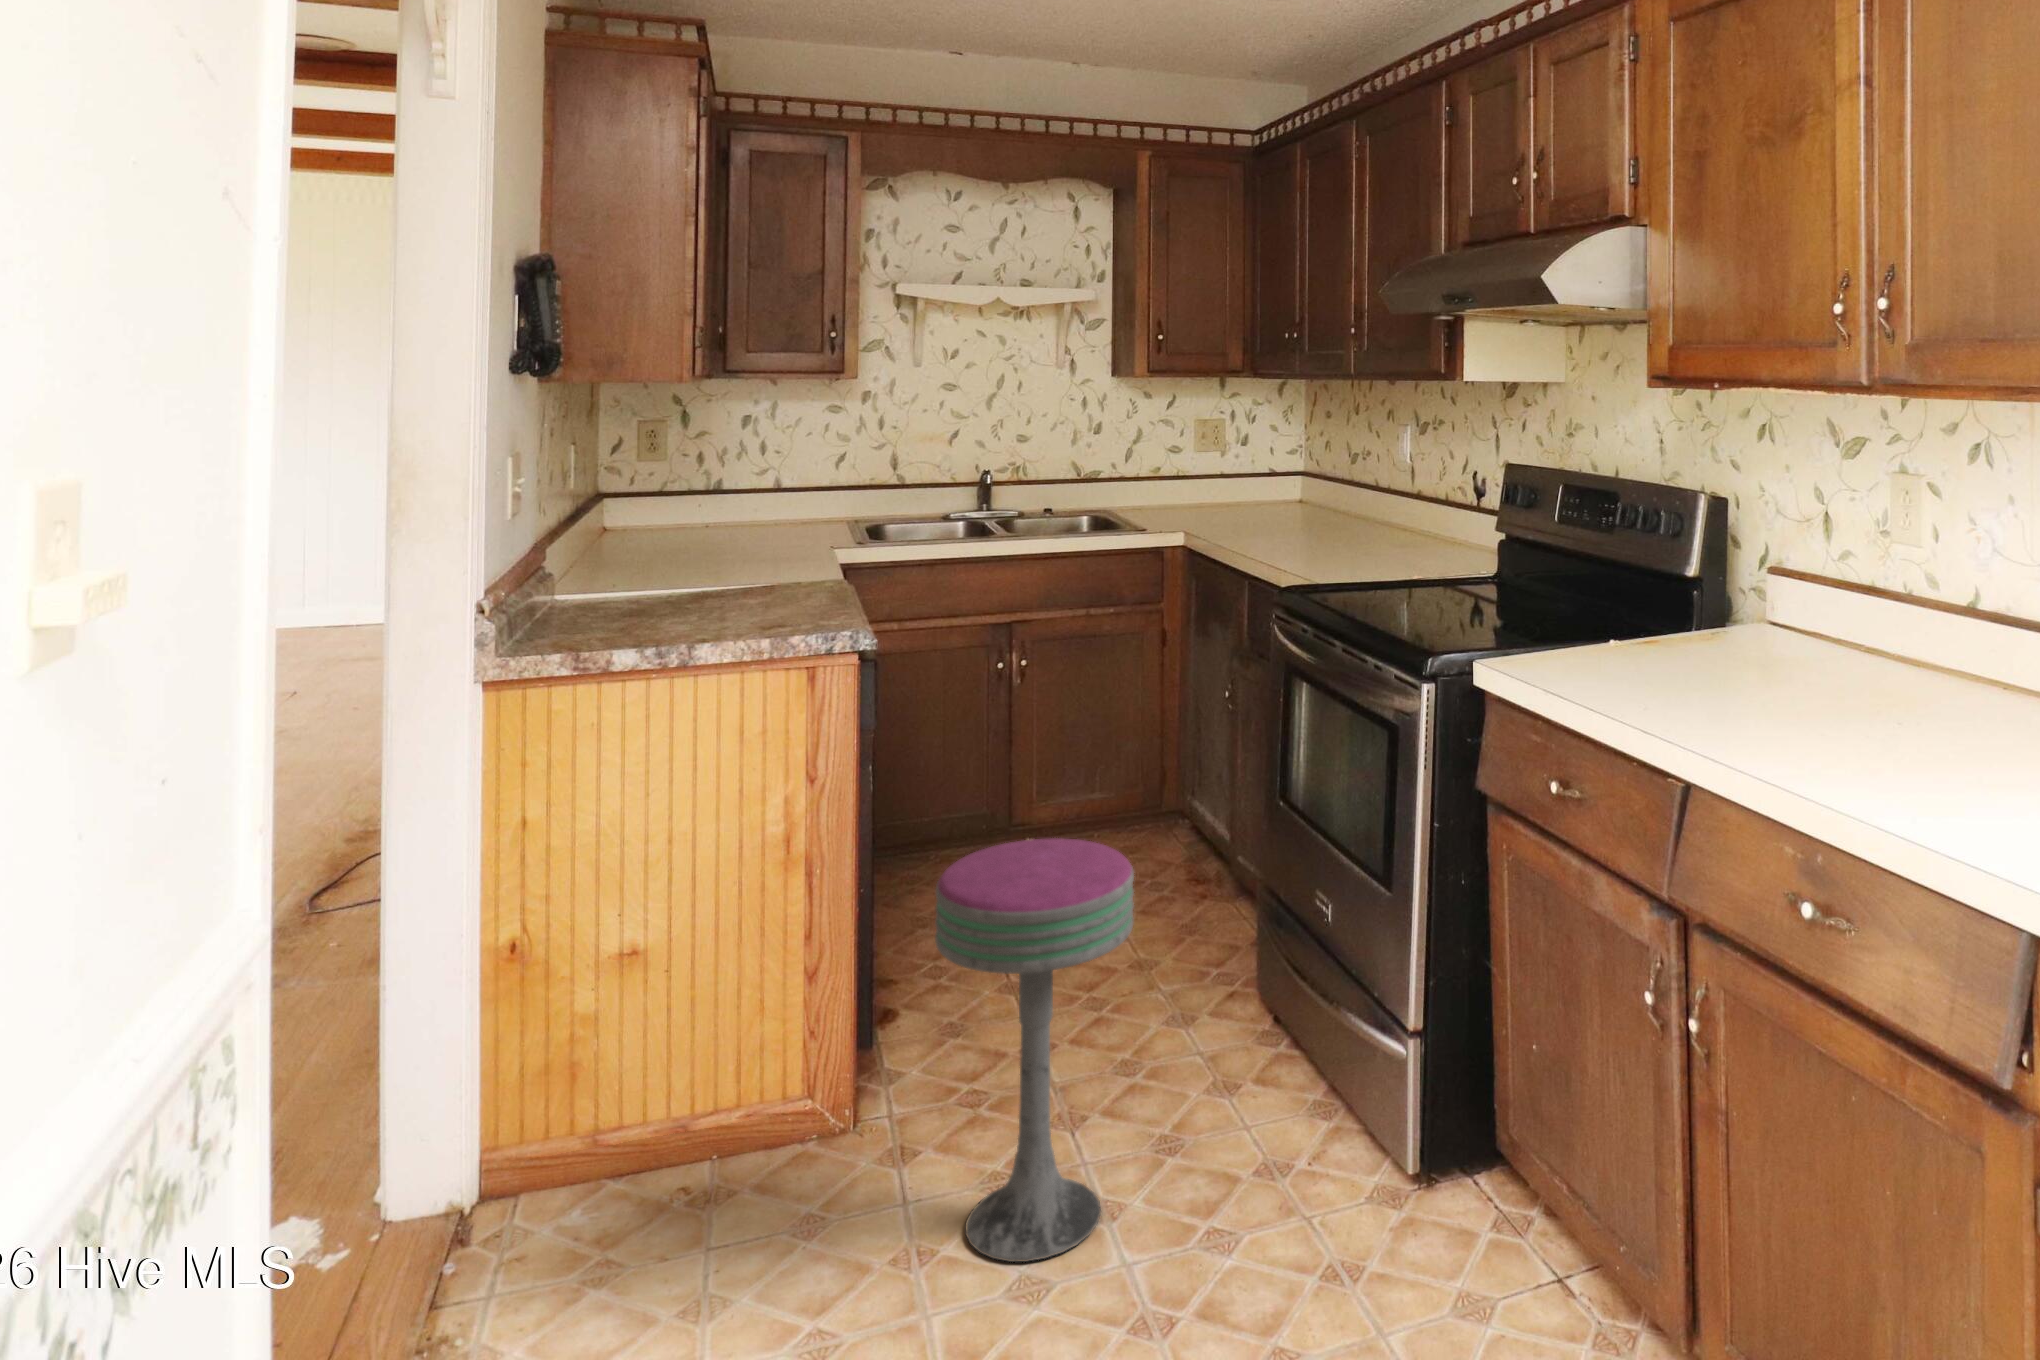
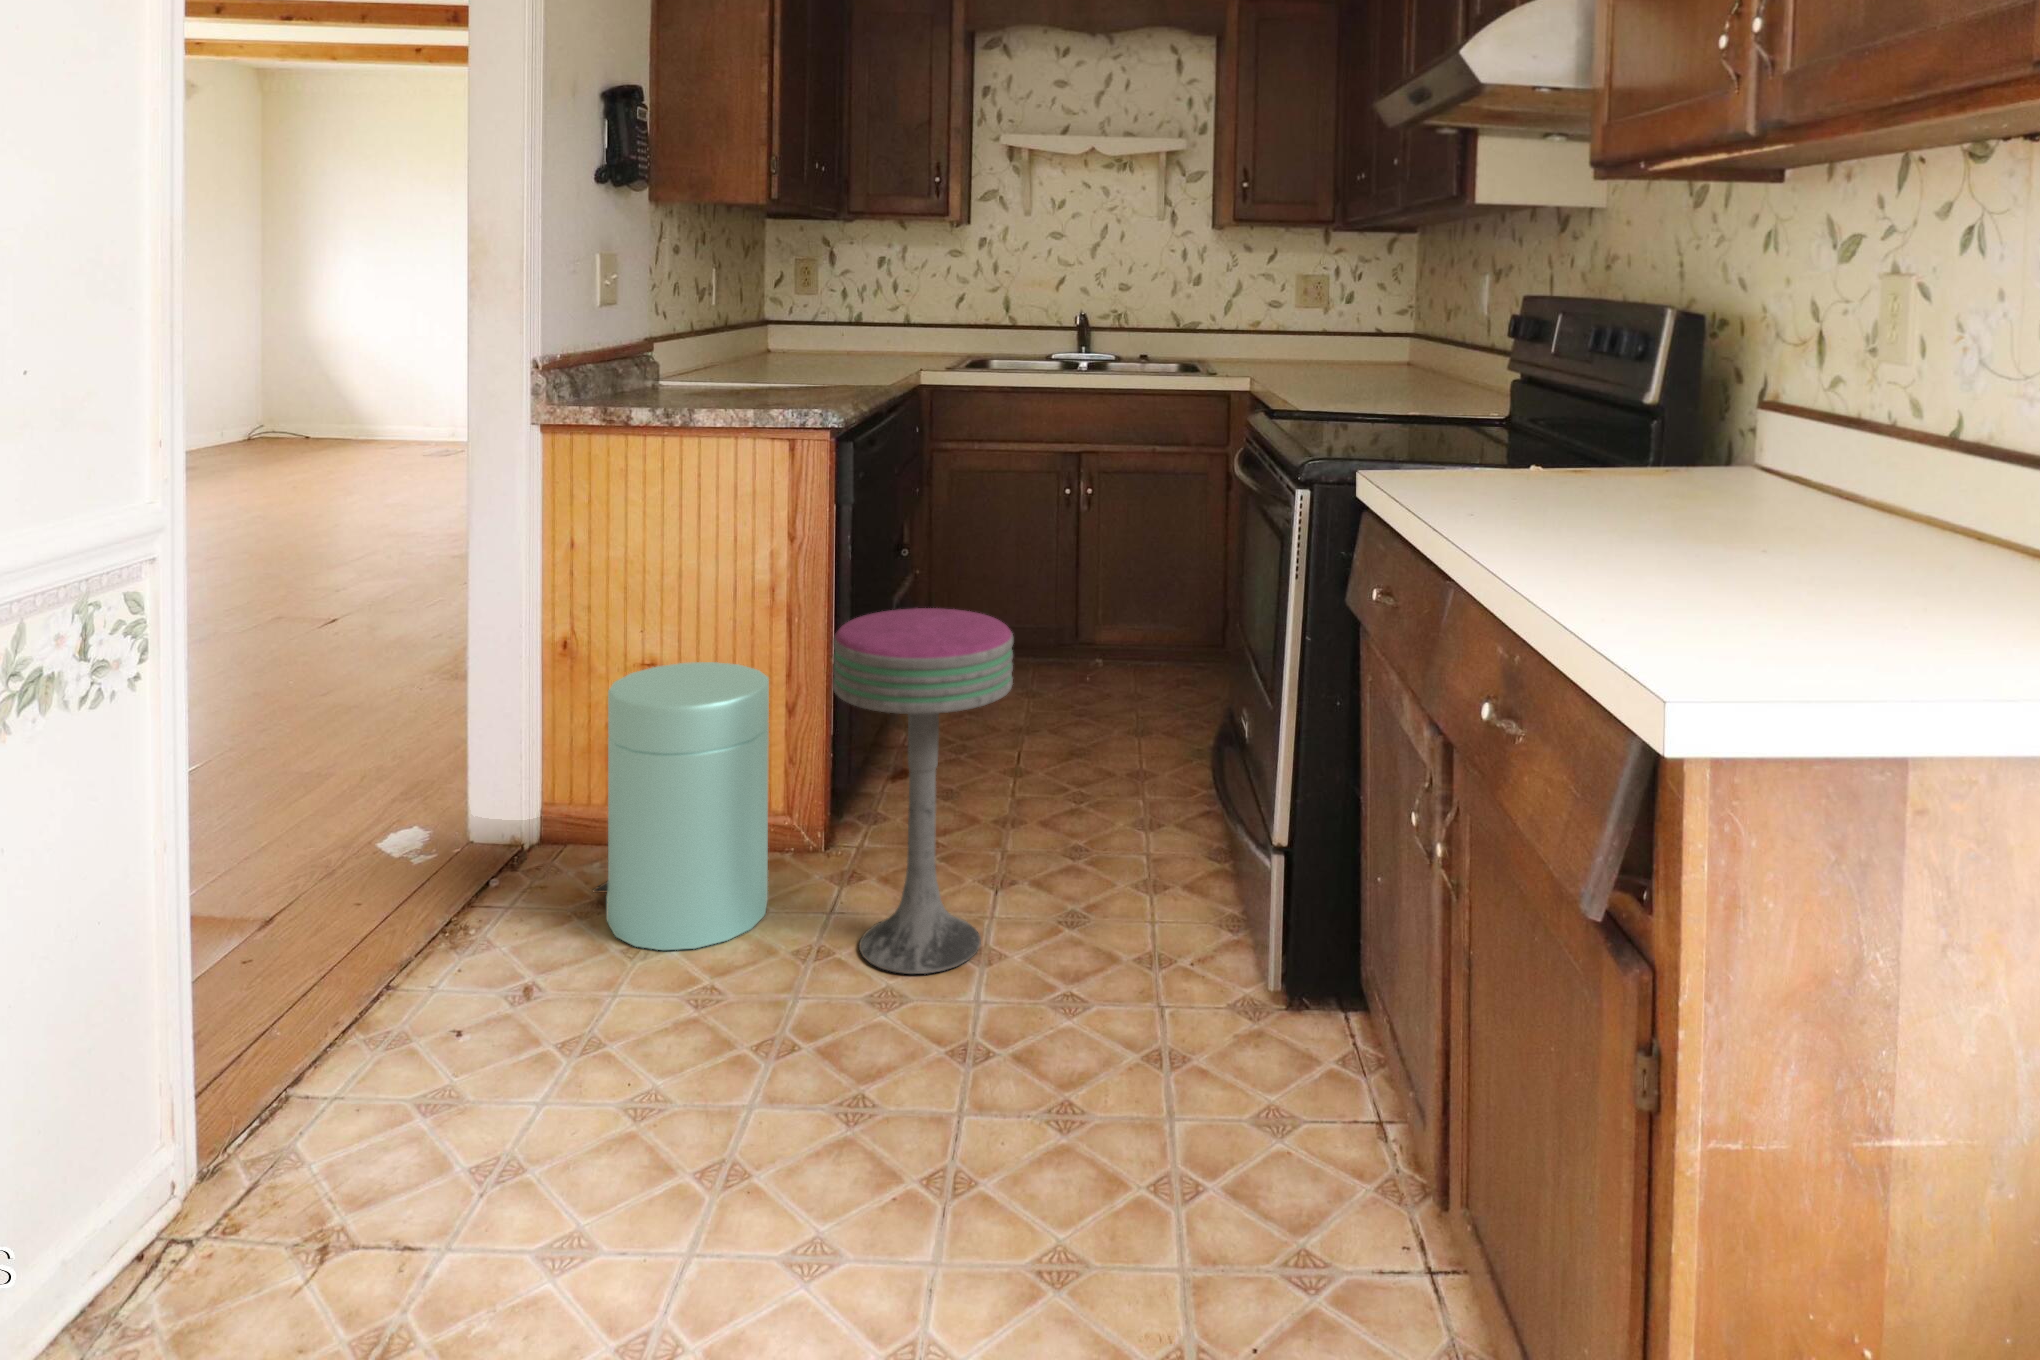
trash can: none [597,939,837,1318] -> present [593,662,769,950]

